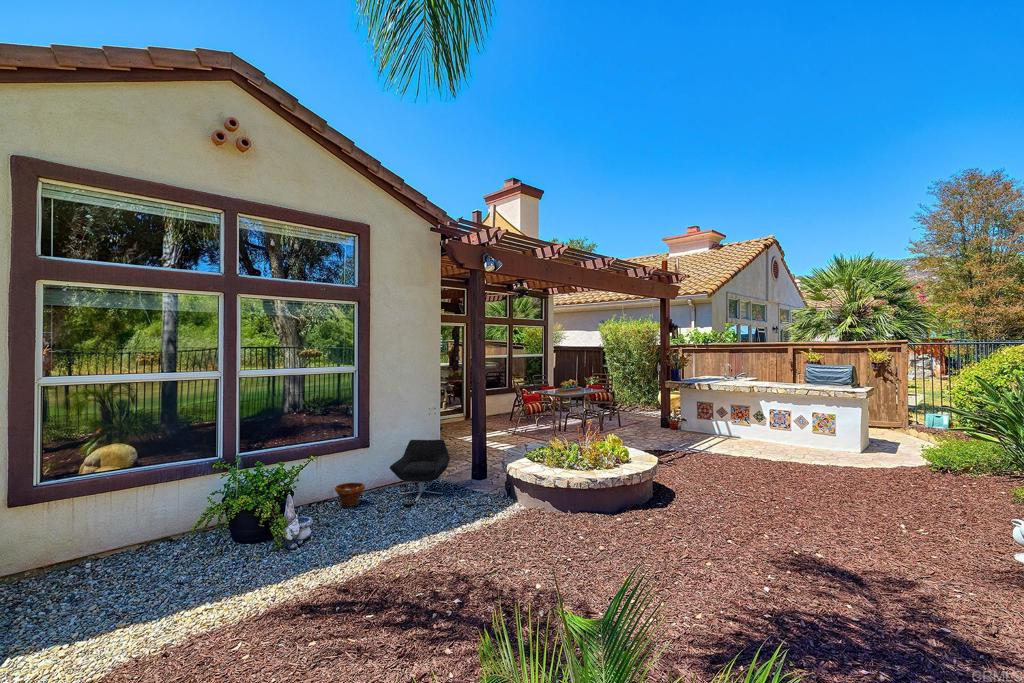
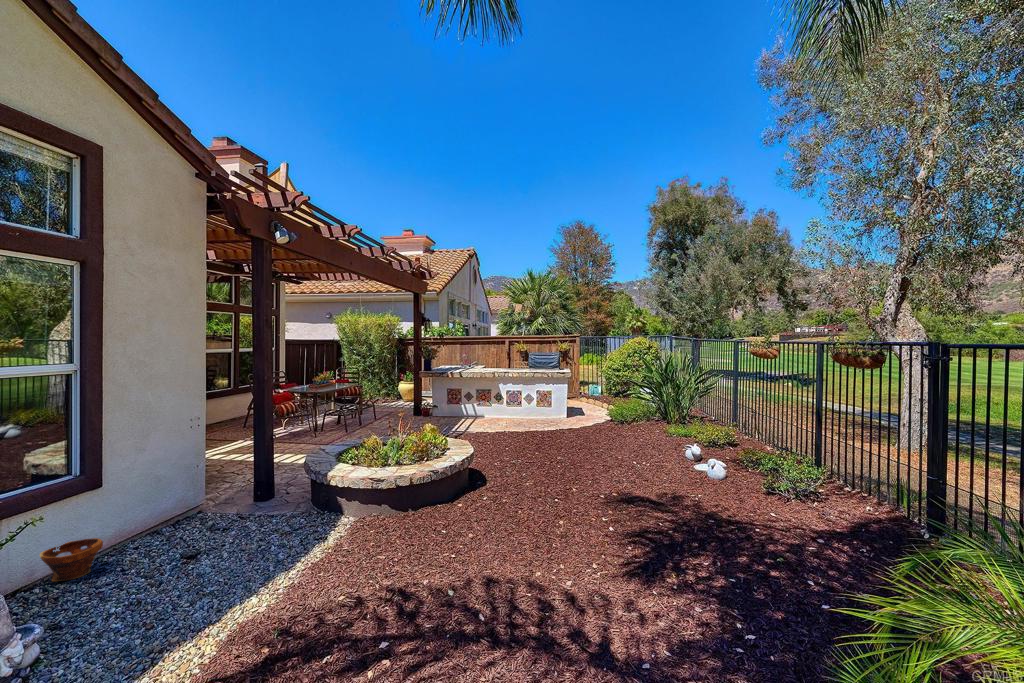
lounge chair: present [390,440,450,501] -> none [144,455,240,543]

